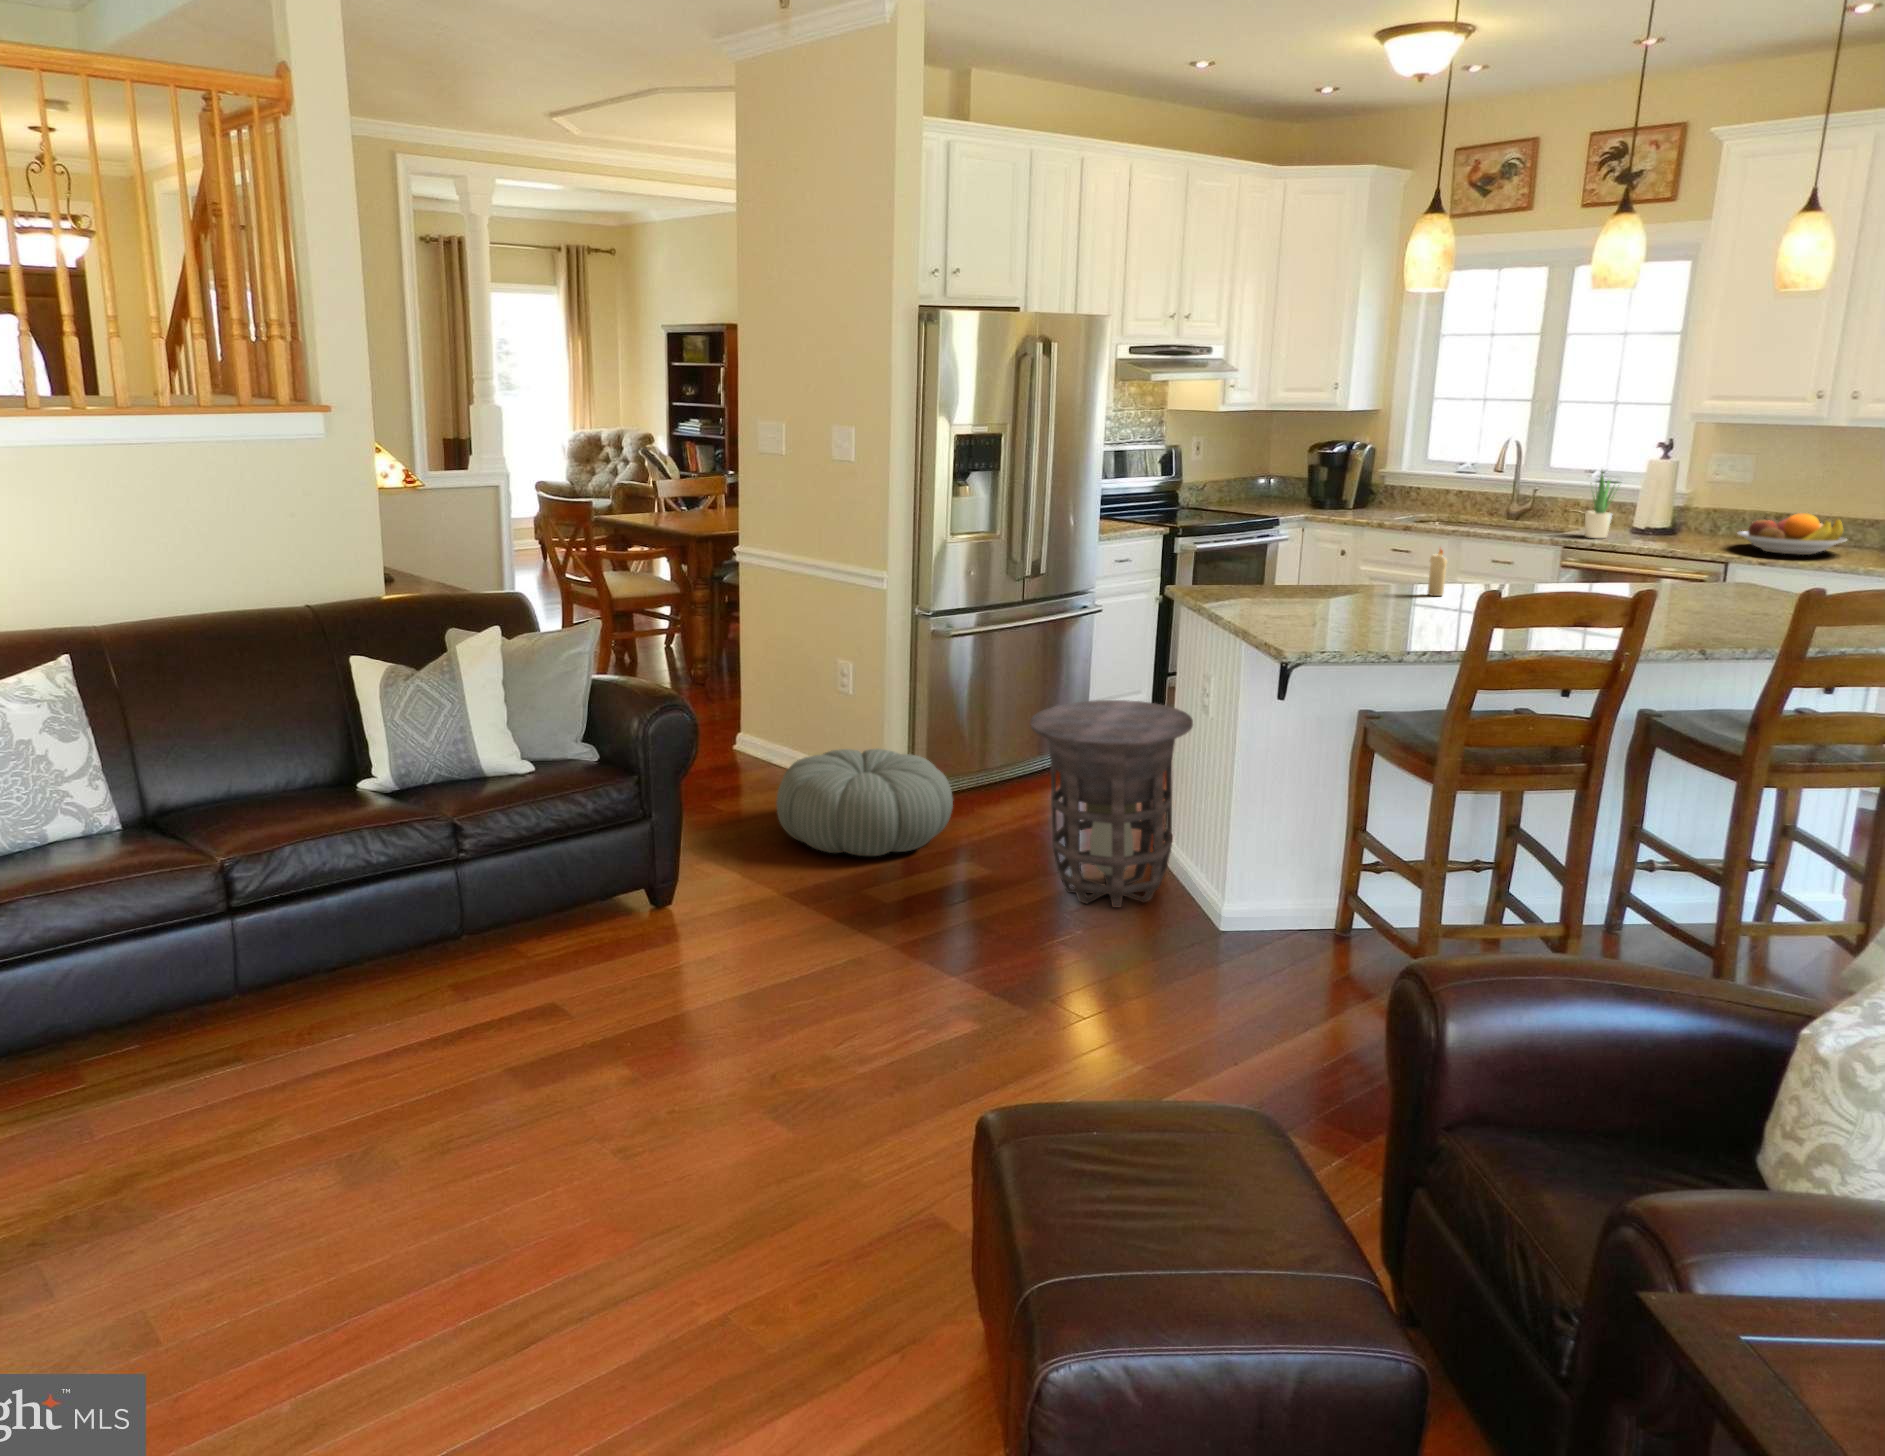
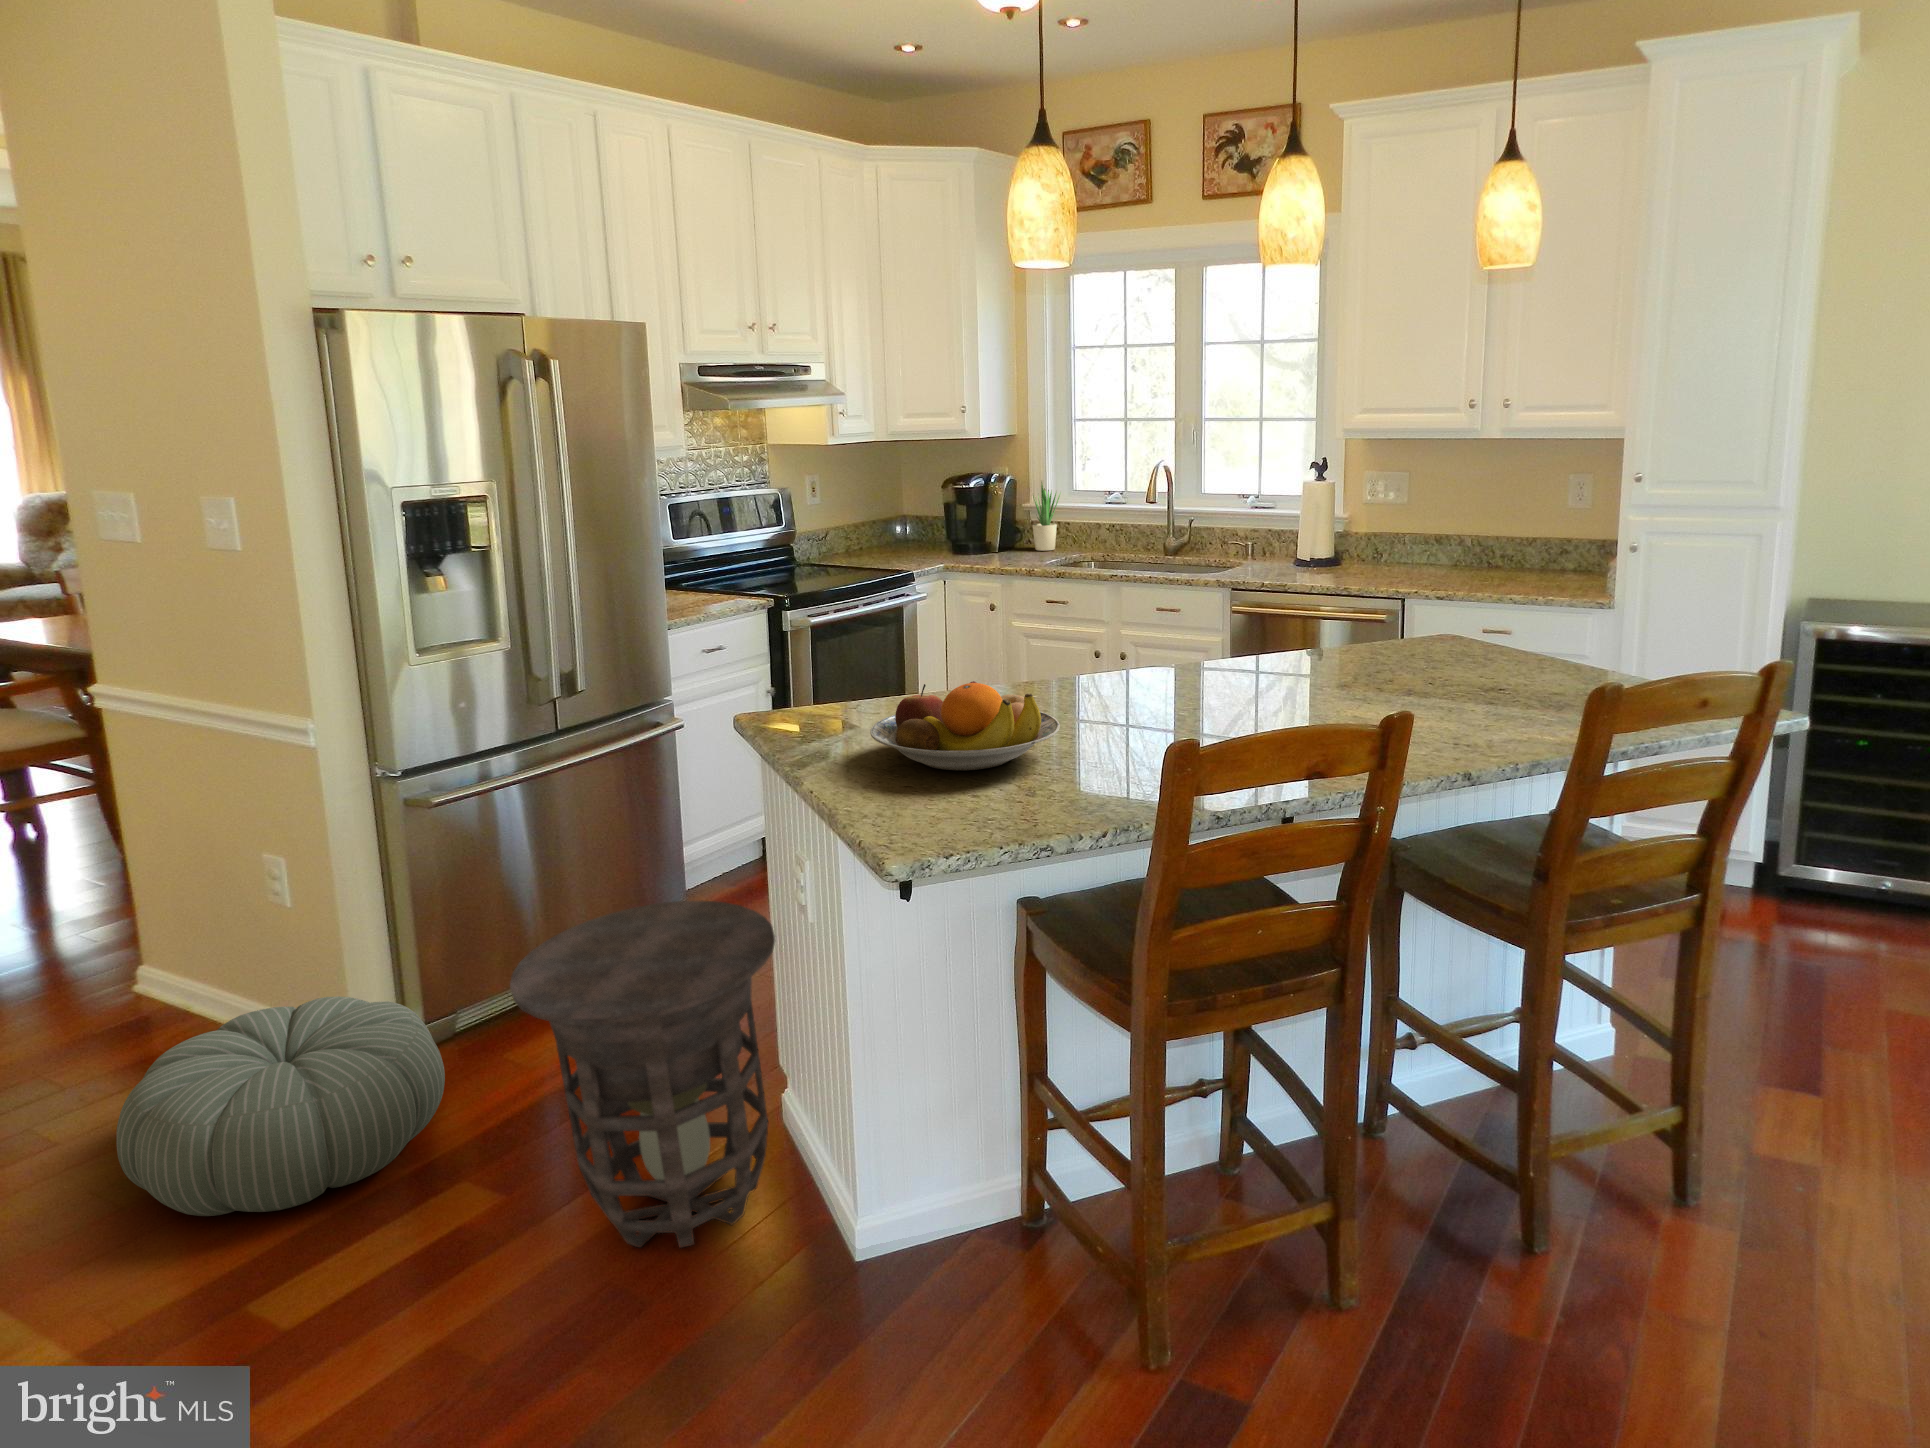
potted plant: present [1585,472,1619,538] -> present [1033,482,1061,551]
fruit bowl: present [1738,513,1846,555] -> present [870,681,1060,770]
candle: present [1428,549,1447,596] -> none [1088,628,1111,696]

